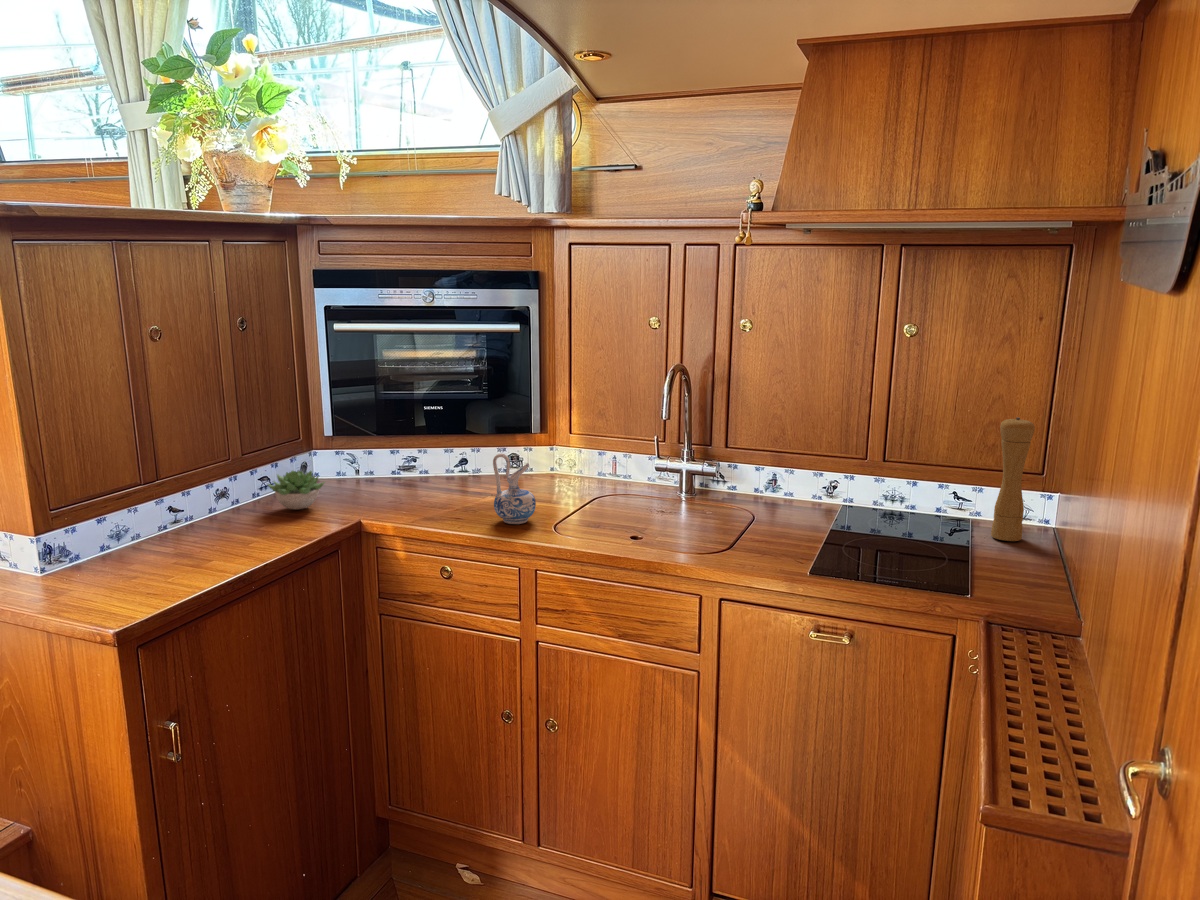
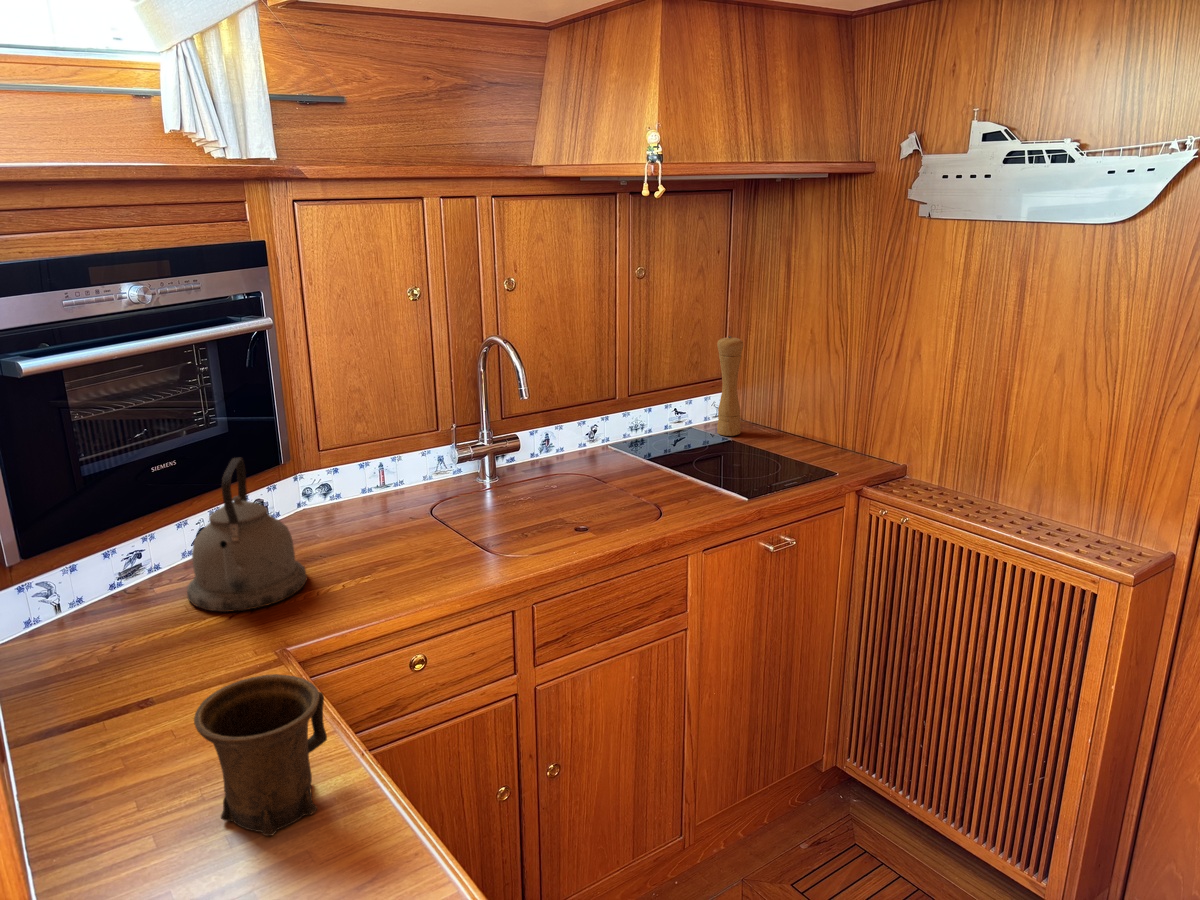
kettle: none [370,408,468,504] -> present [187,458,307,612]
ceramic pitcher: present [493,454,536,524] -> none [409,487,463,571]
succulent plant: present [268,471,324,509] -> none [79,617,183,691]
mug: none [150,489,234,570] -> present [194,674,327,836]

